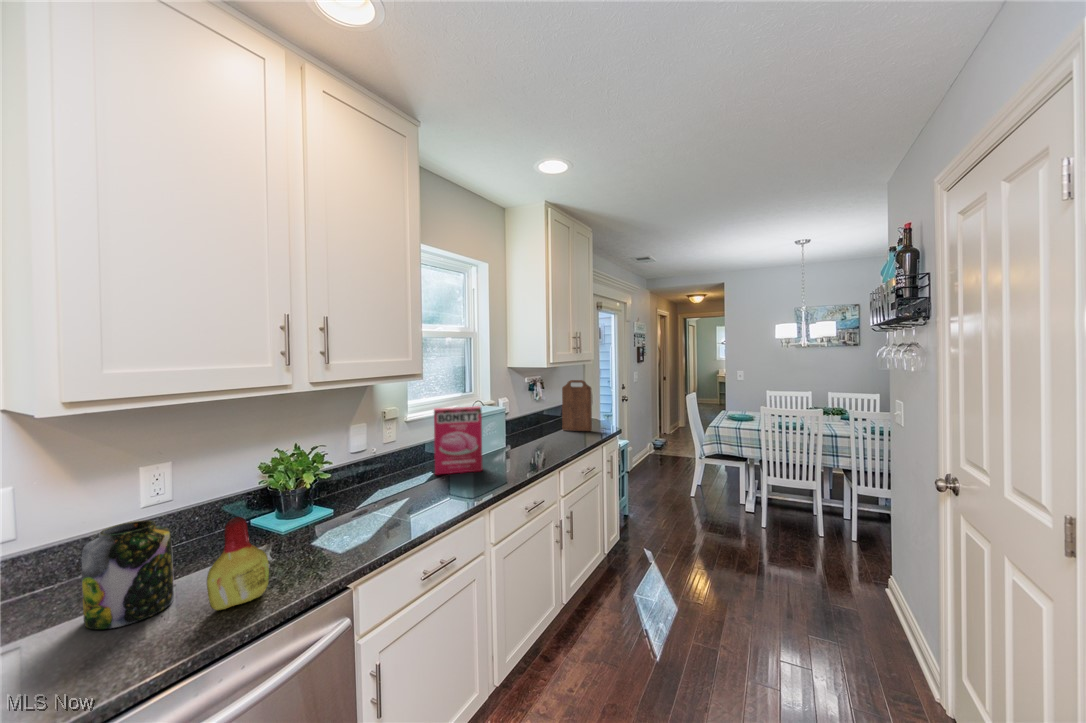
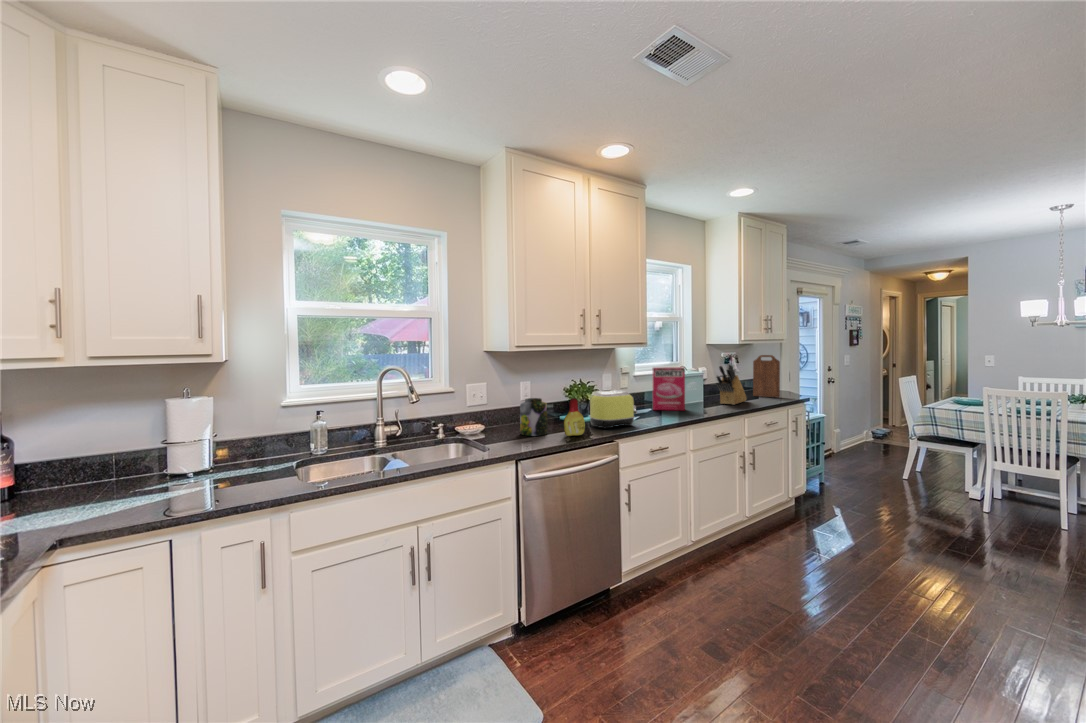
knife block: none [522,397,558,451] -> present [716,364,747,405]
toaster: none [299,467,400,556] -> present [590,390,637,429]

